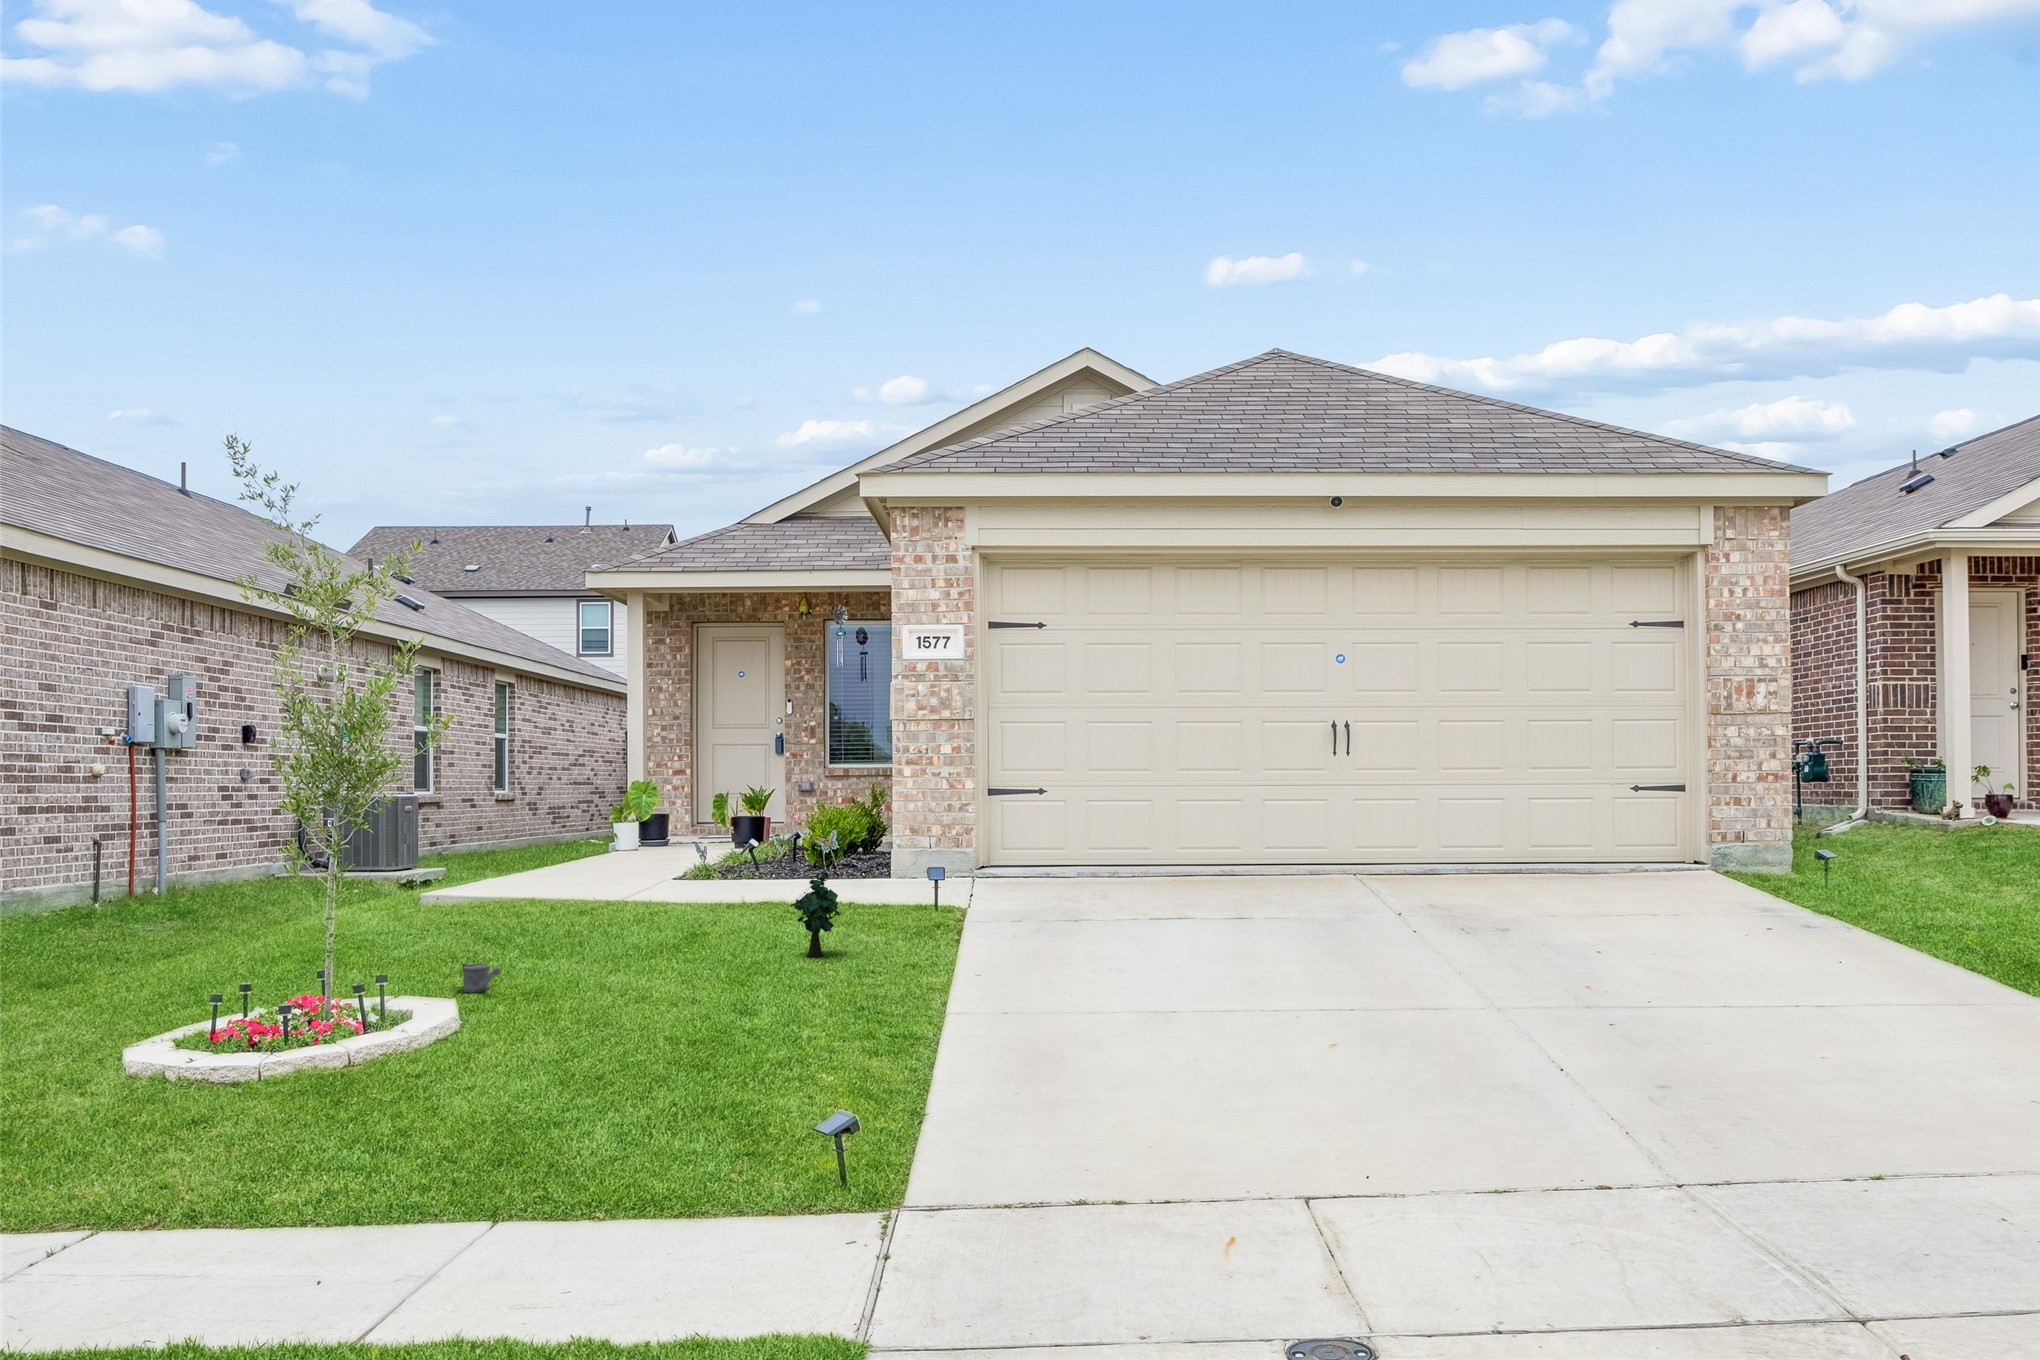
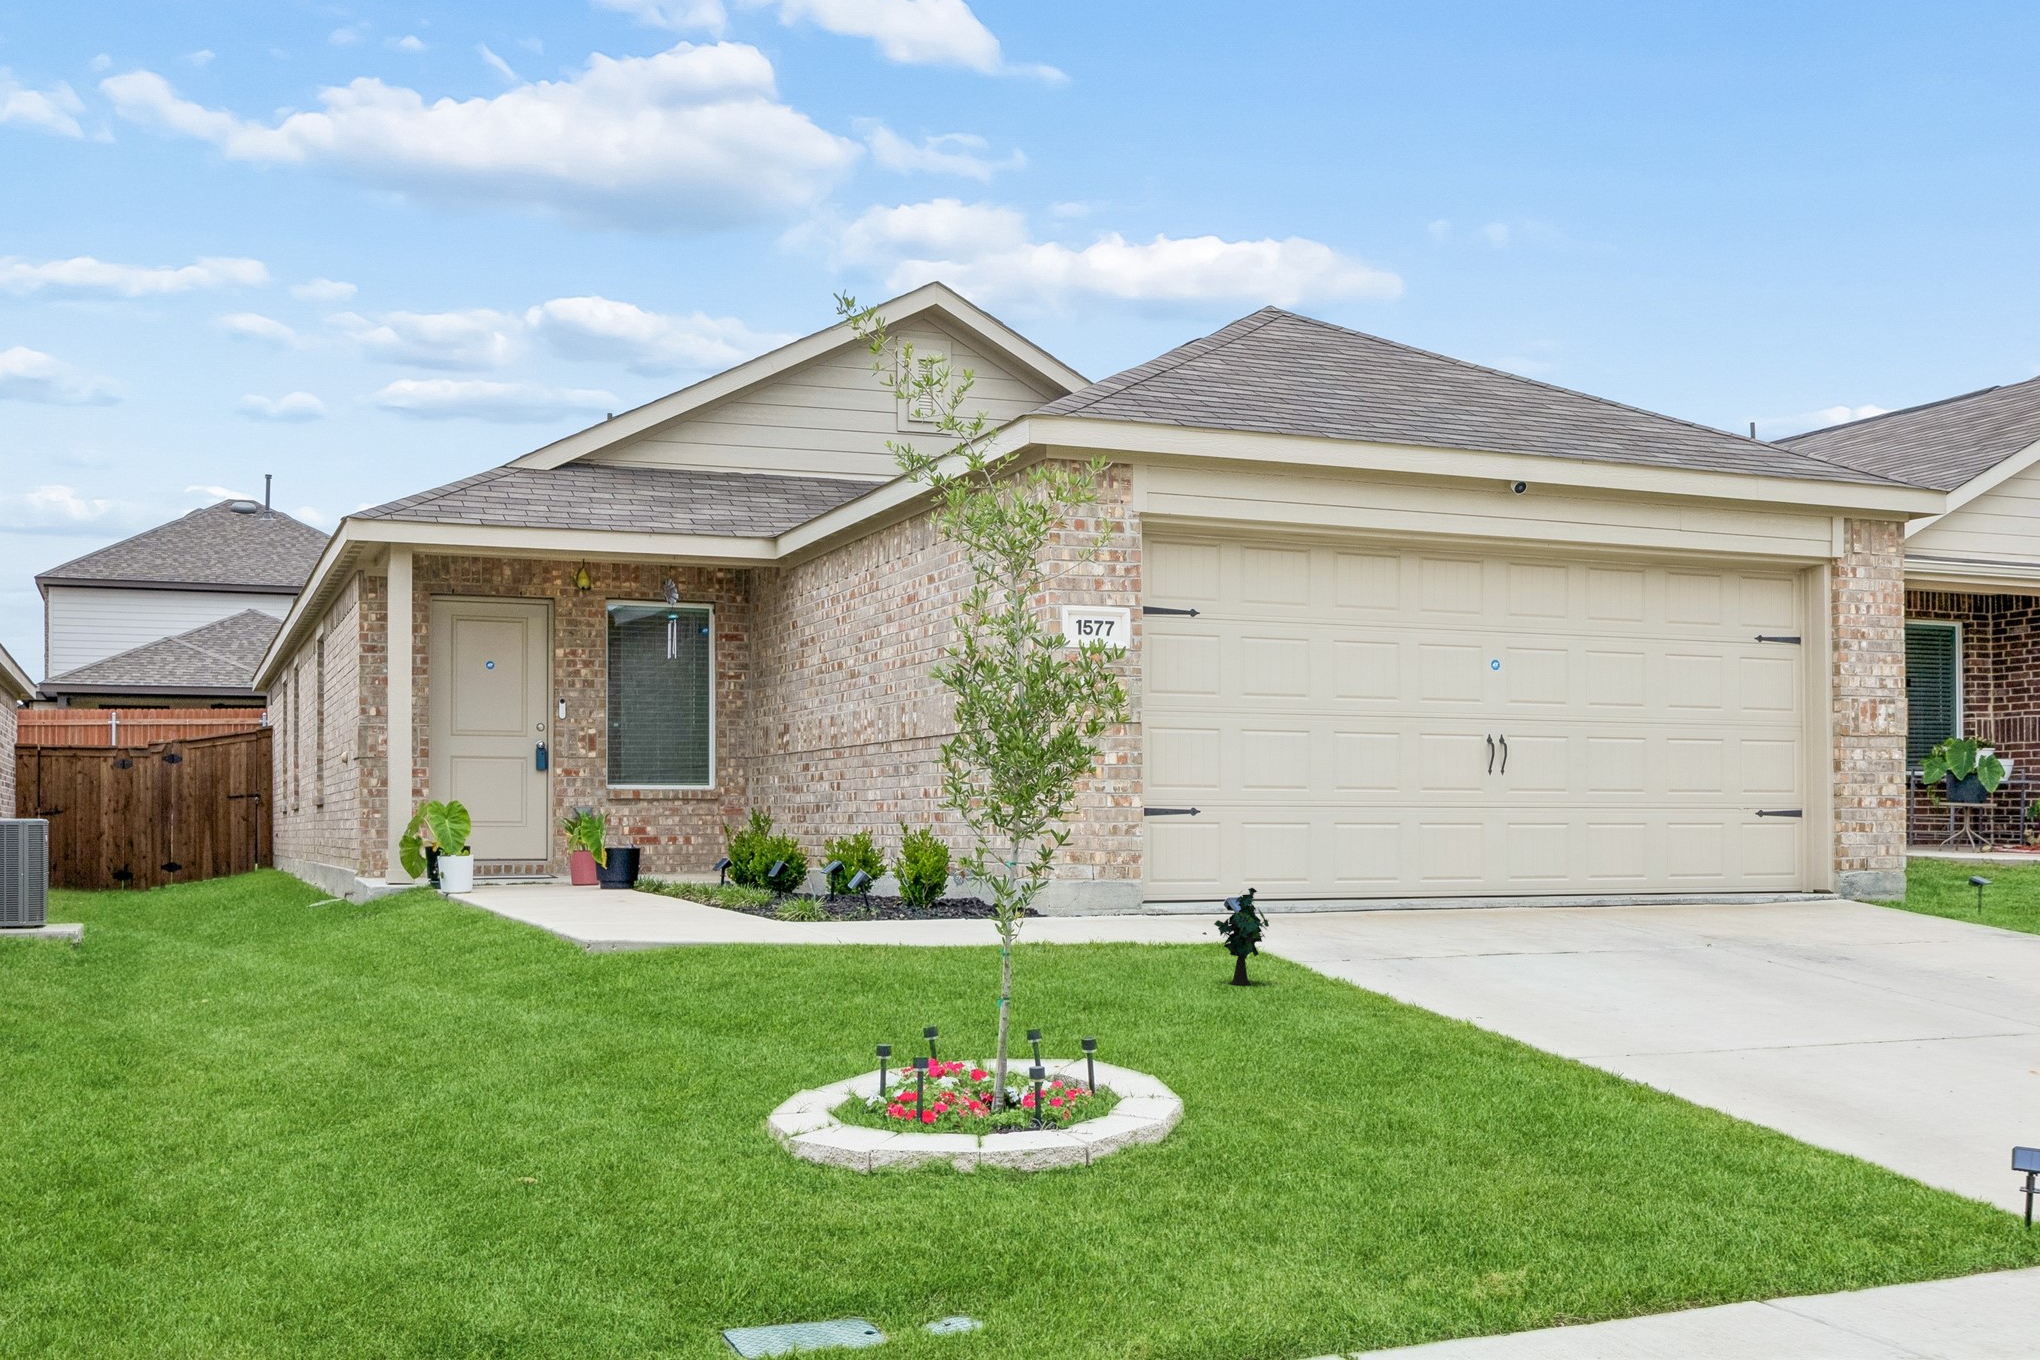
watering can: present [462,963,501,993] -> none [979,989,1053,1021]

